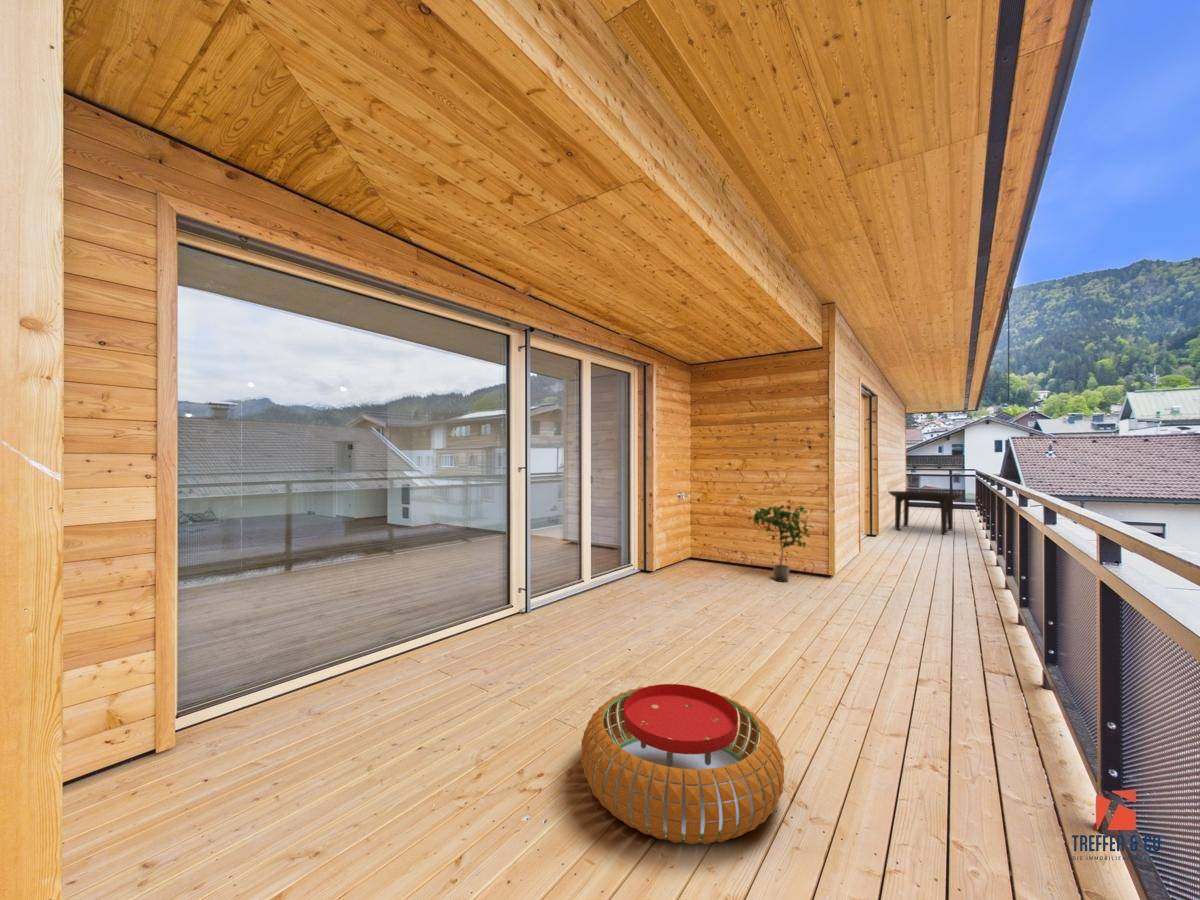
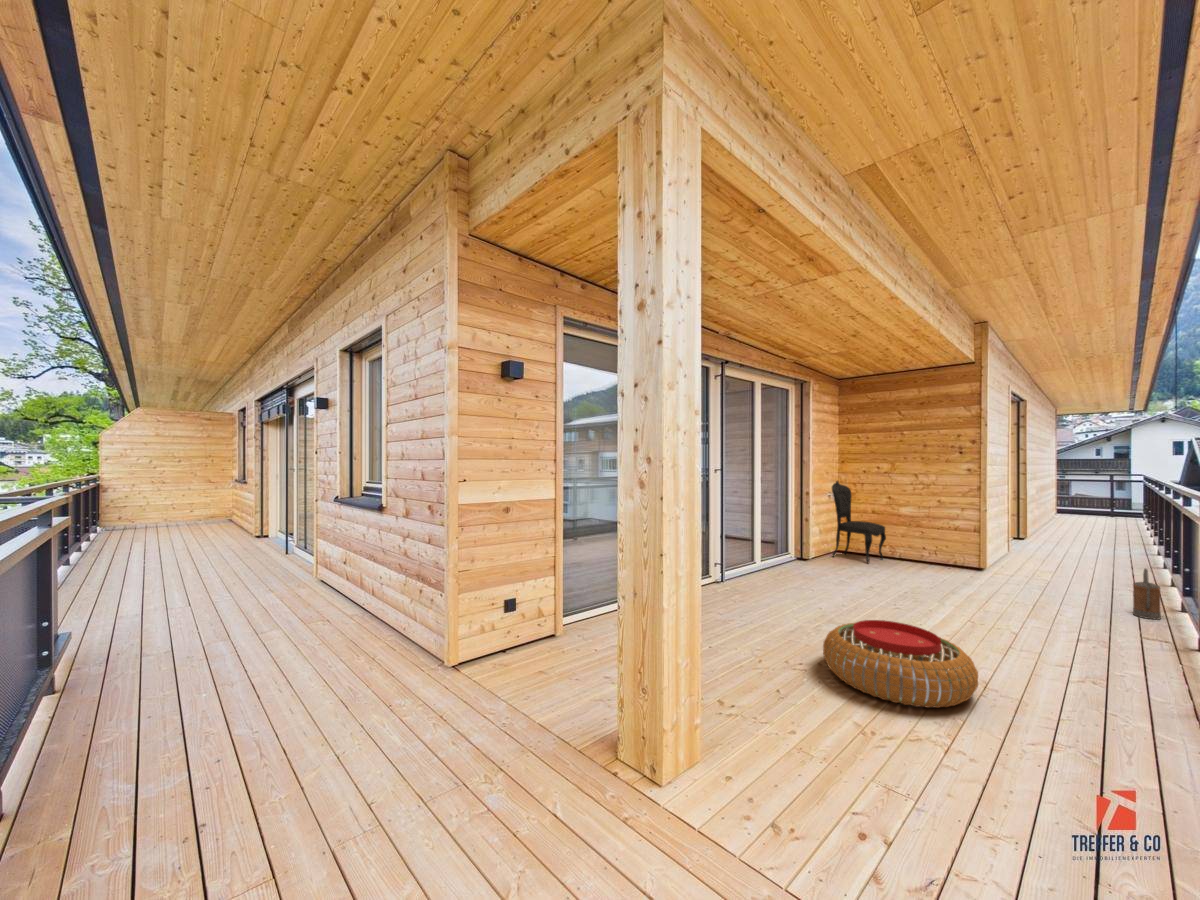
dining chair: none [679,480,736,574] -> present [832,481,886,563]
round table: present [889,491,962,534] -> none [1037,496,1127,540]
potted plant: present [748,505,812,582] -> none [899,505,967,572]
watering can: none [972,575,998,633] -> present [1133,569,1161,619]

